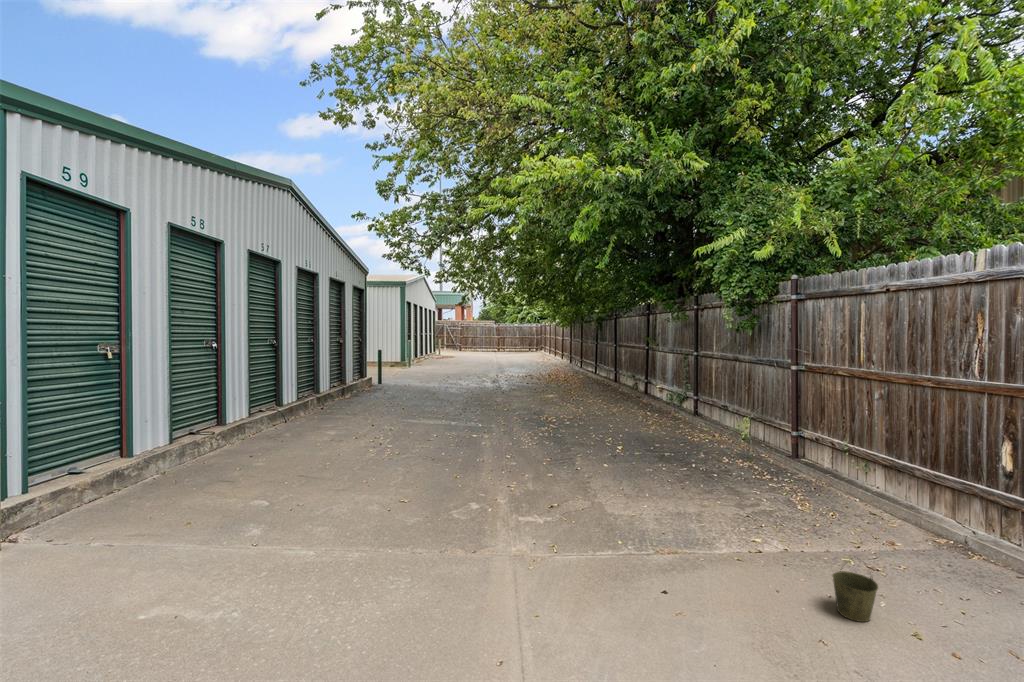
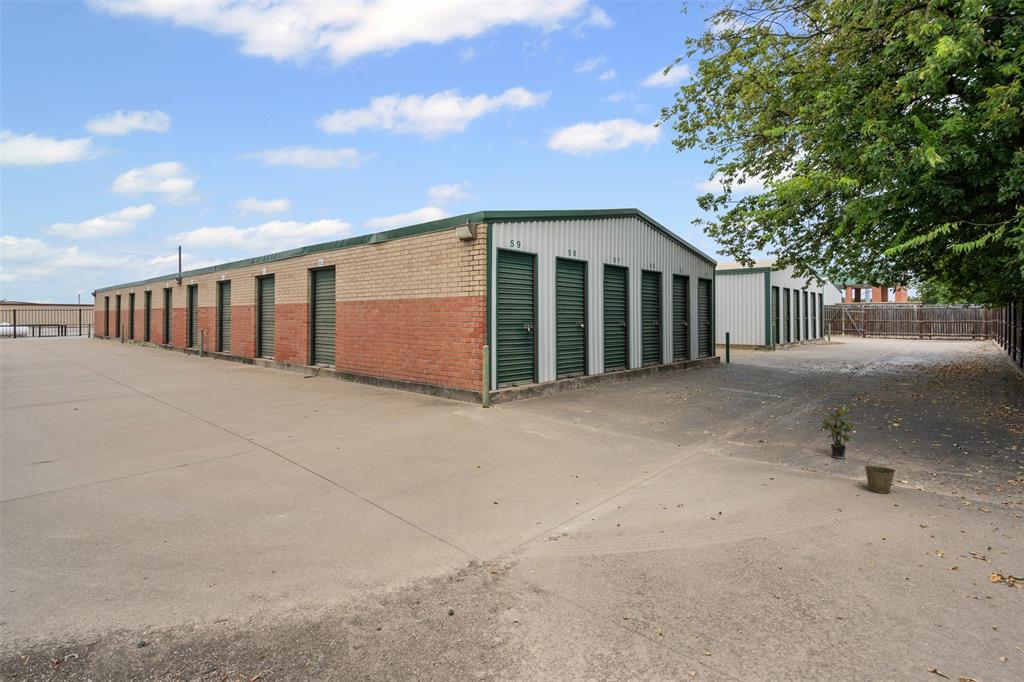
potted plant: none [674,464,717,542] -> present [822,407,854,459]

